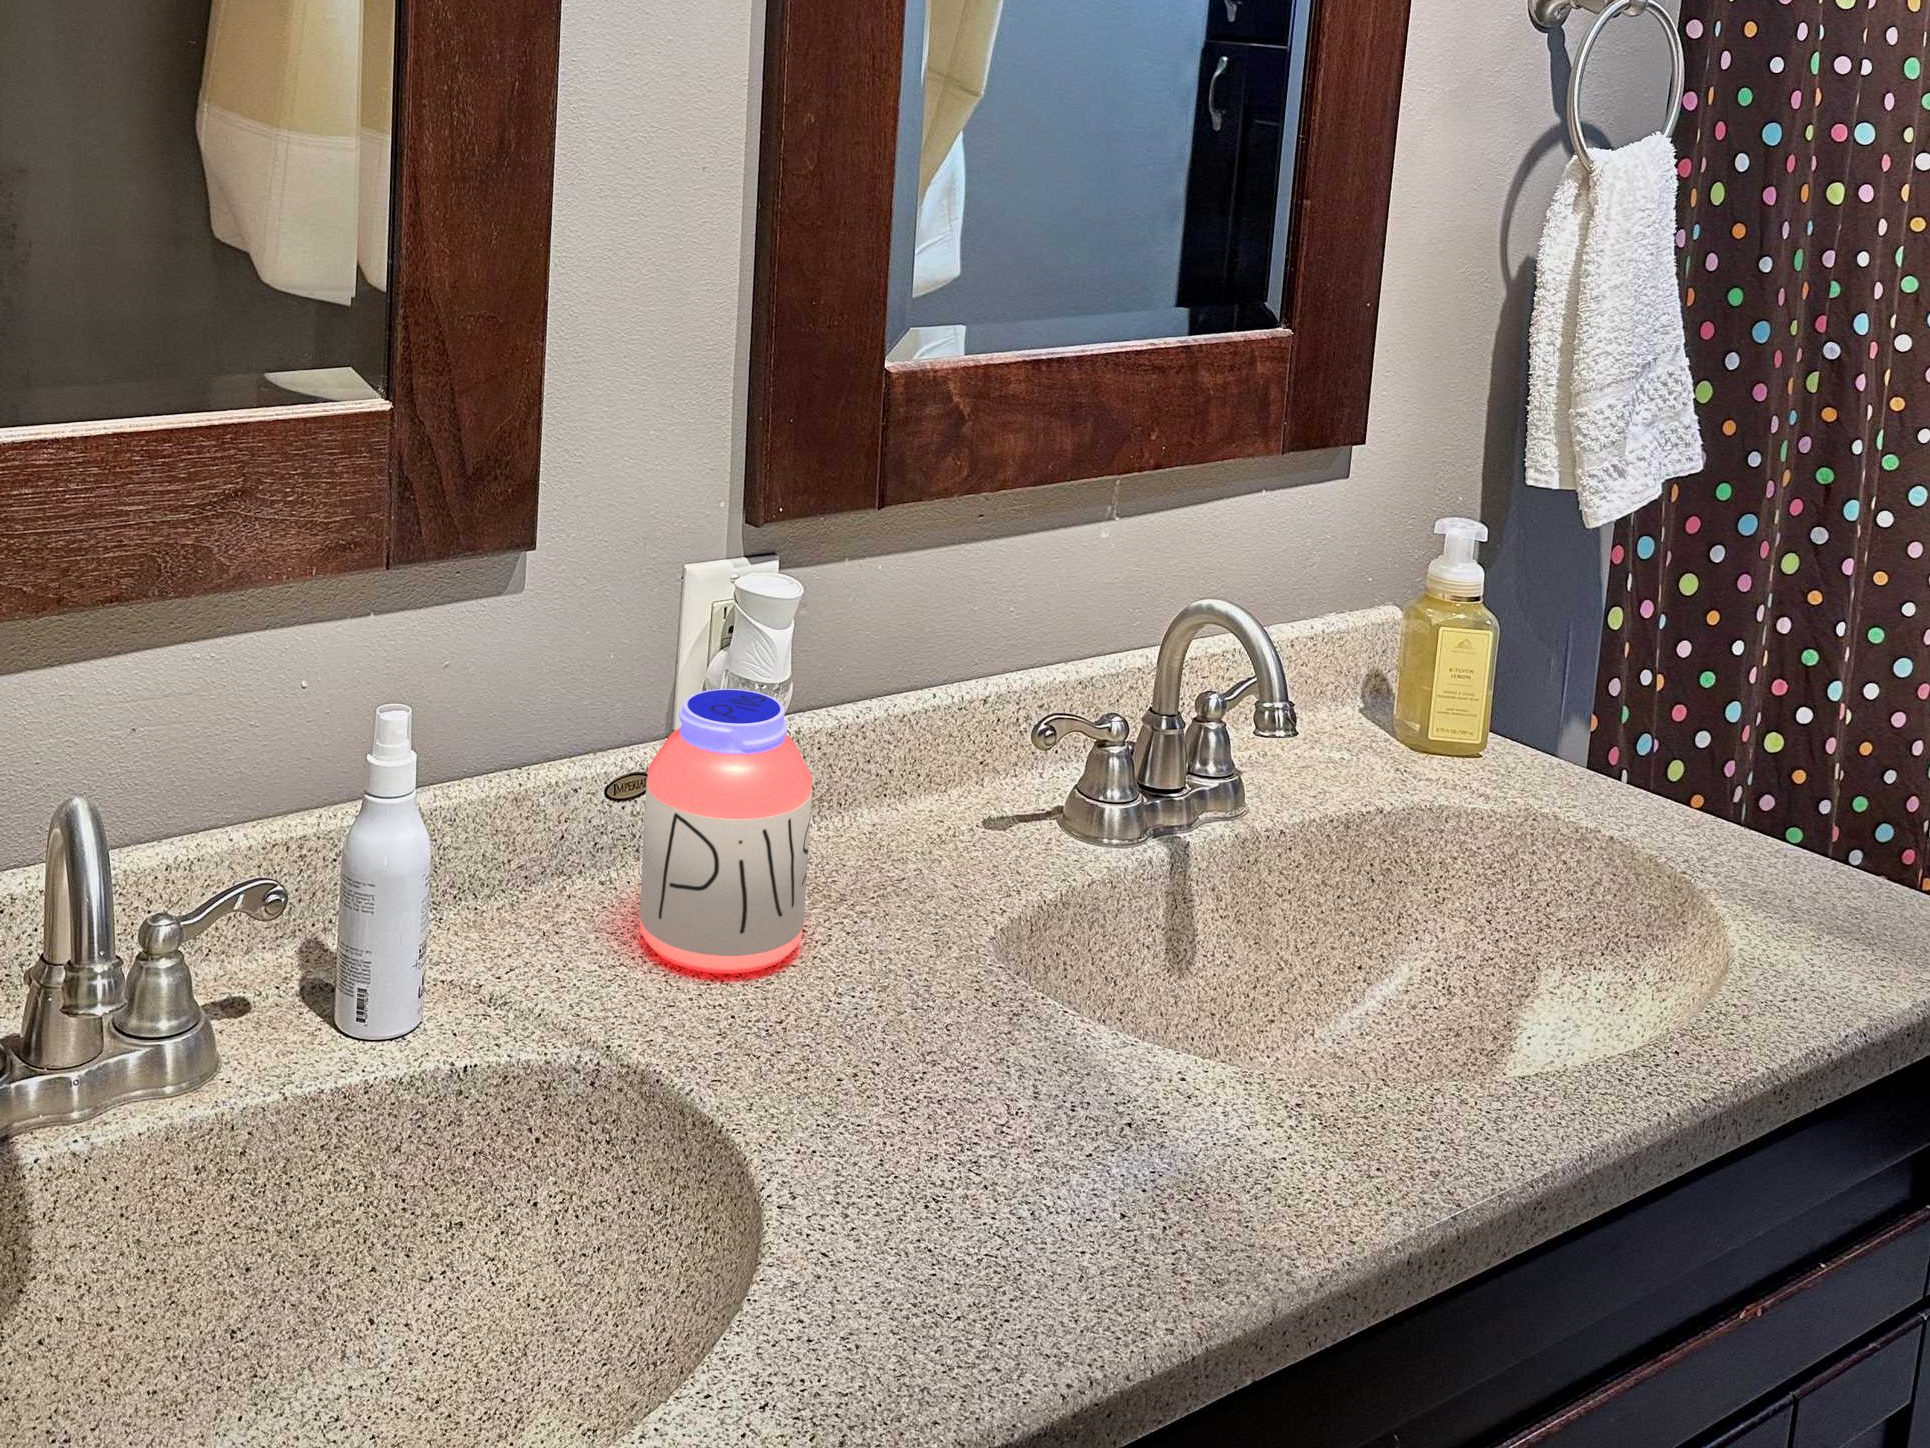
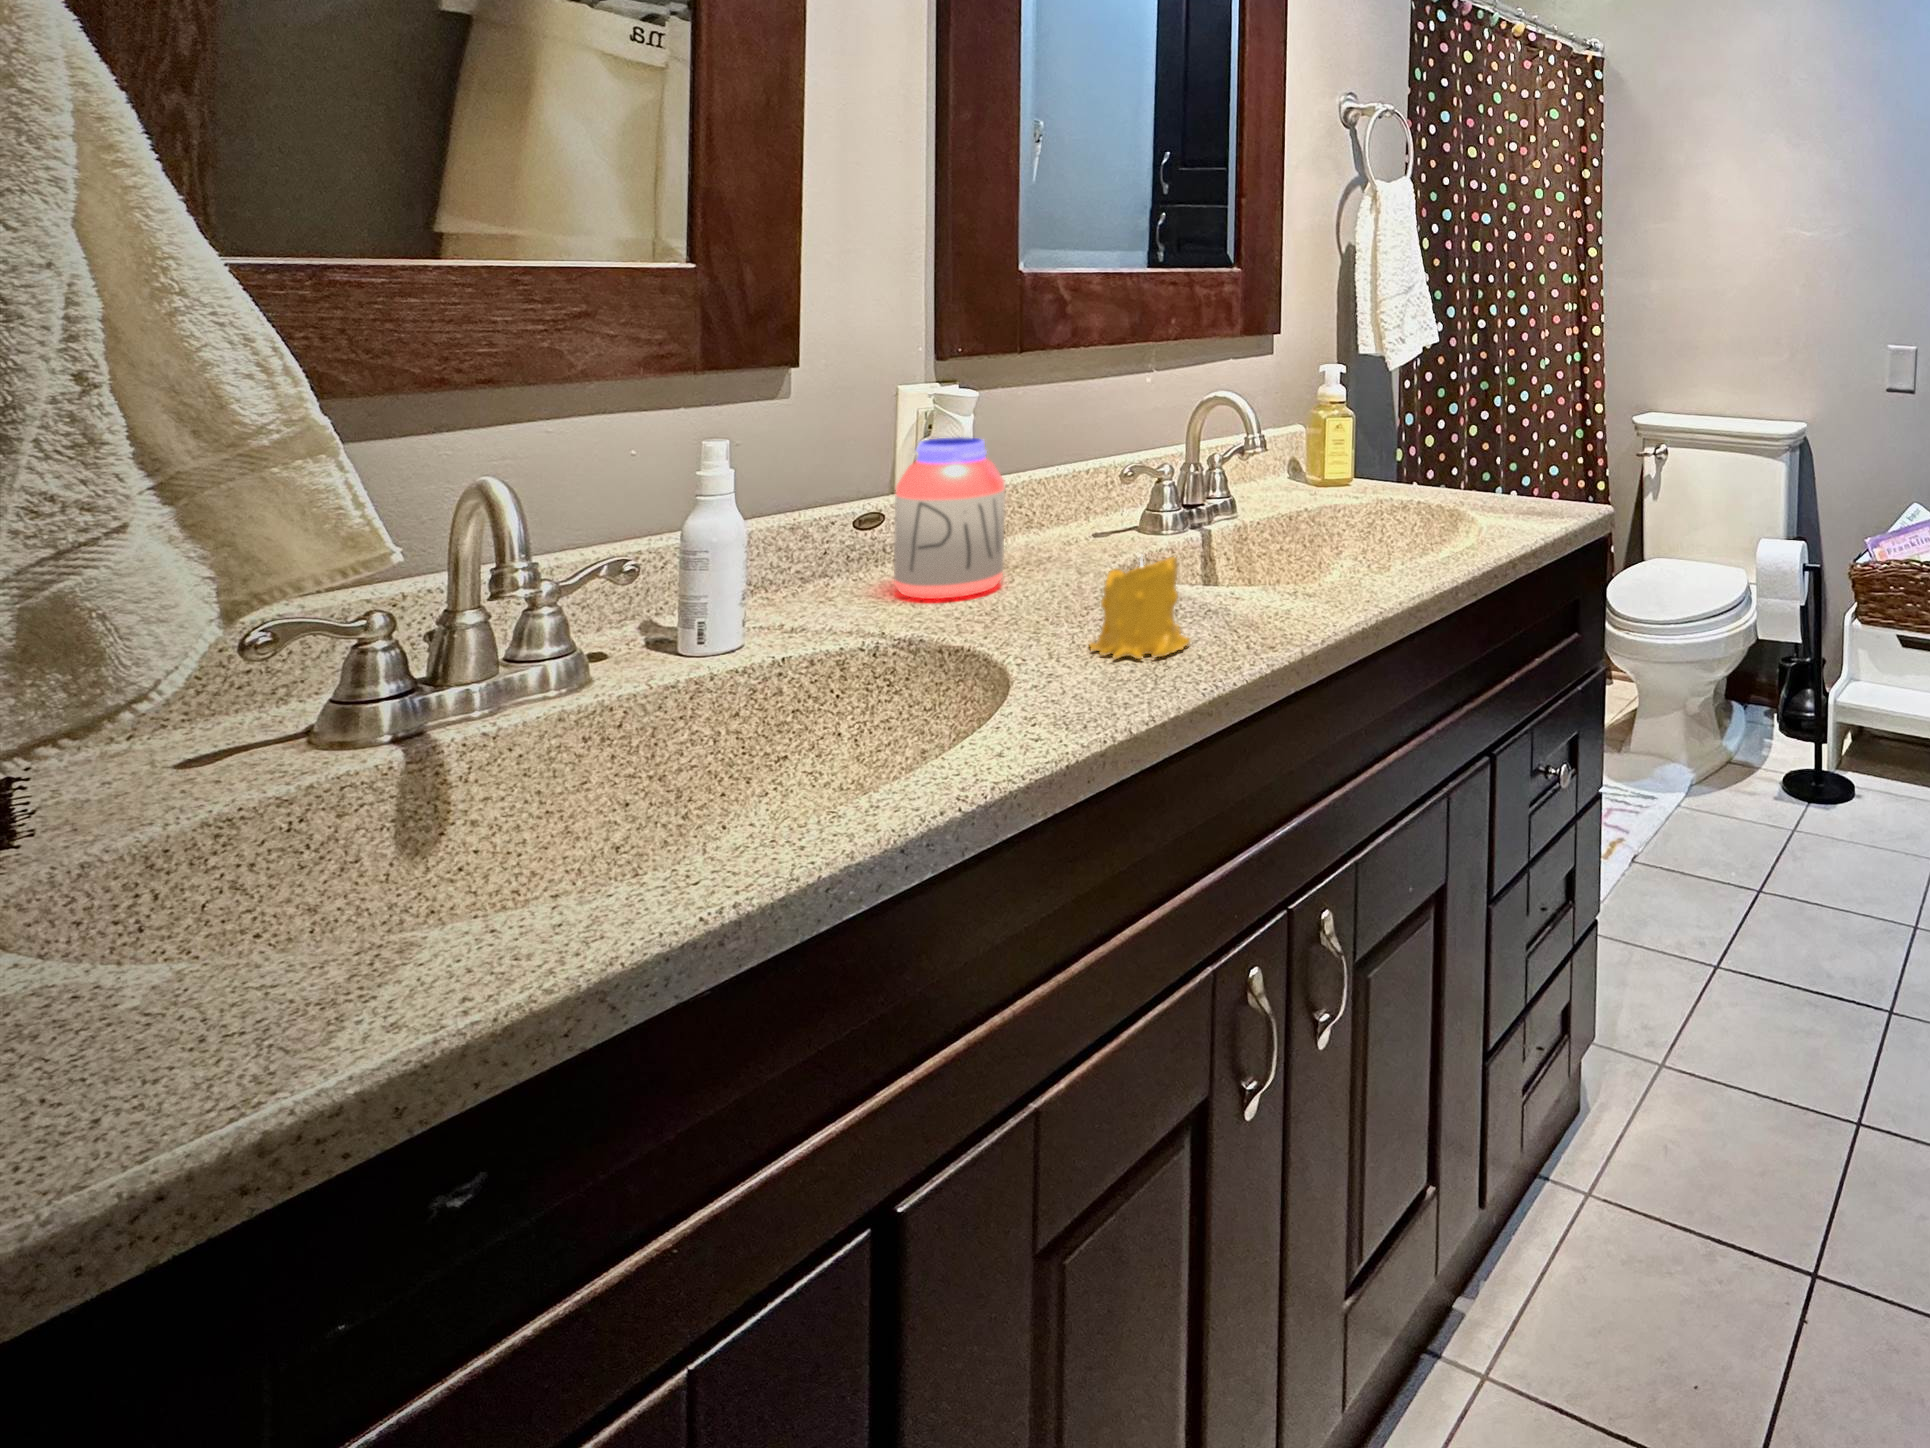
candle: none [890,1046,1063,1261] -> present [1089,555,1190,659]

